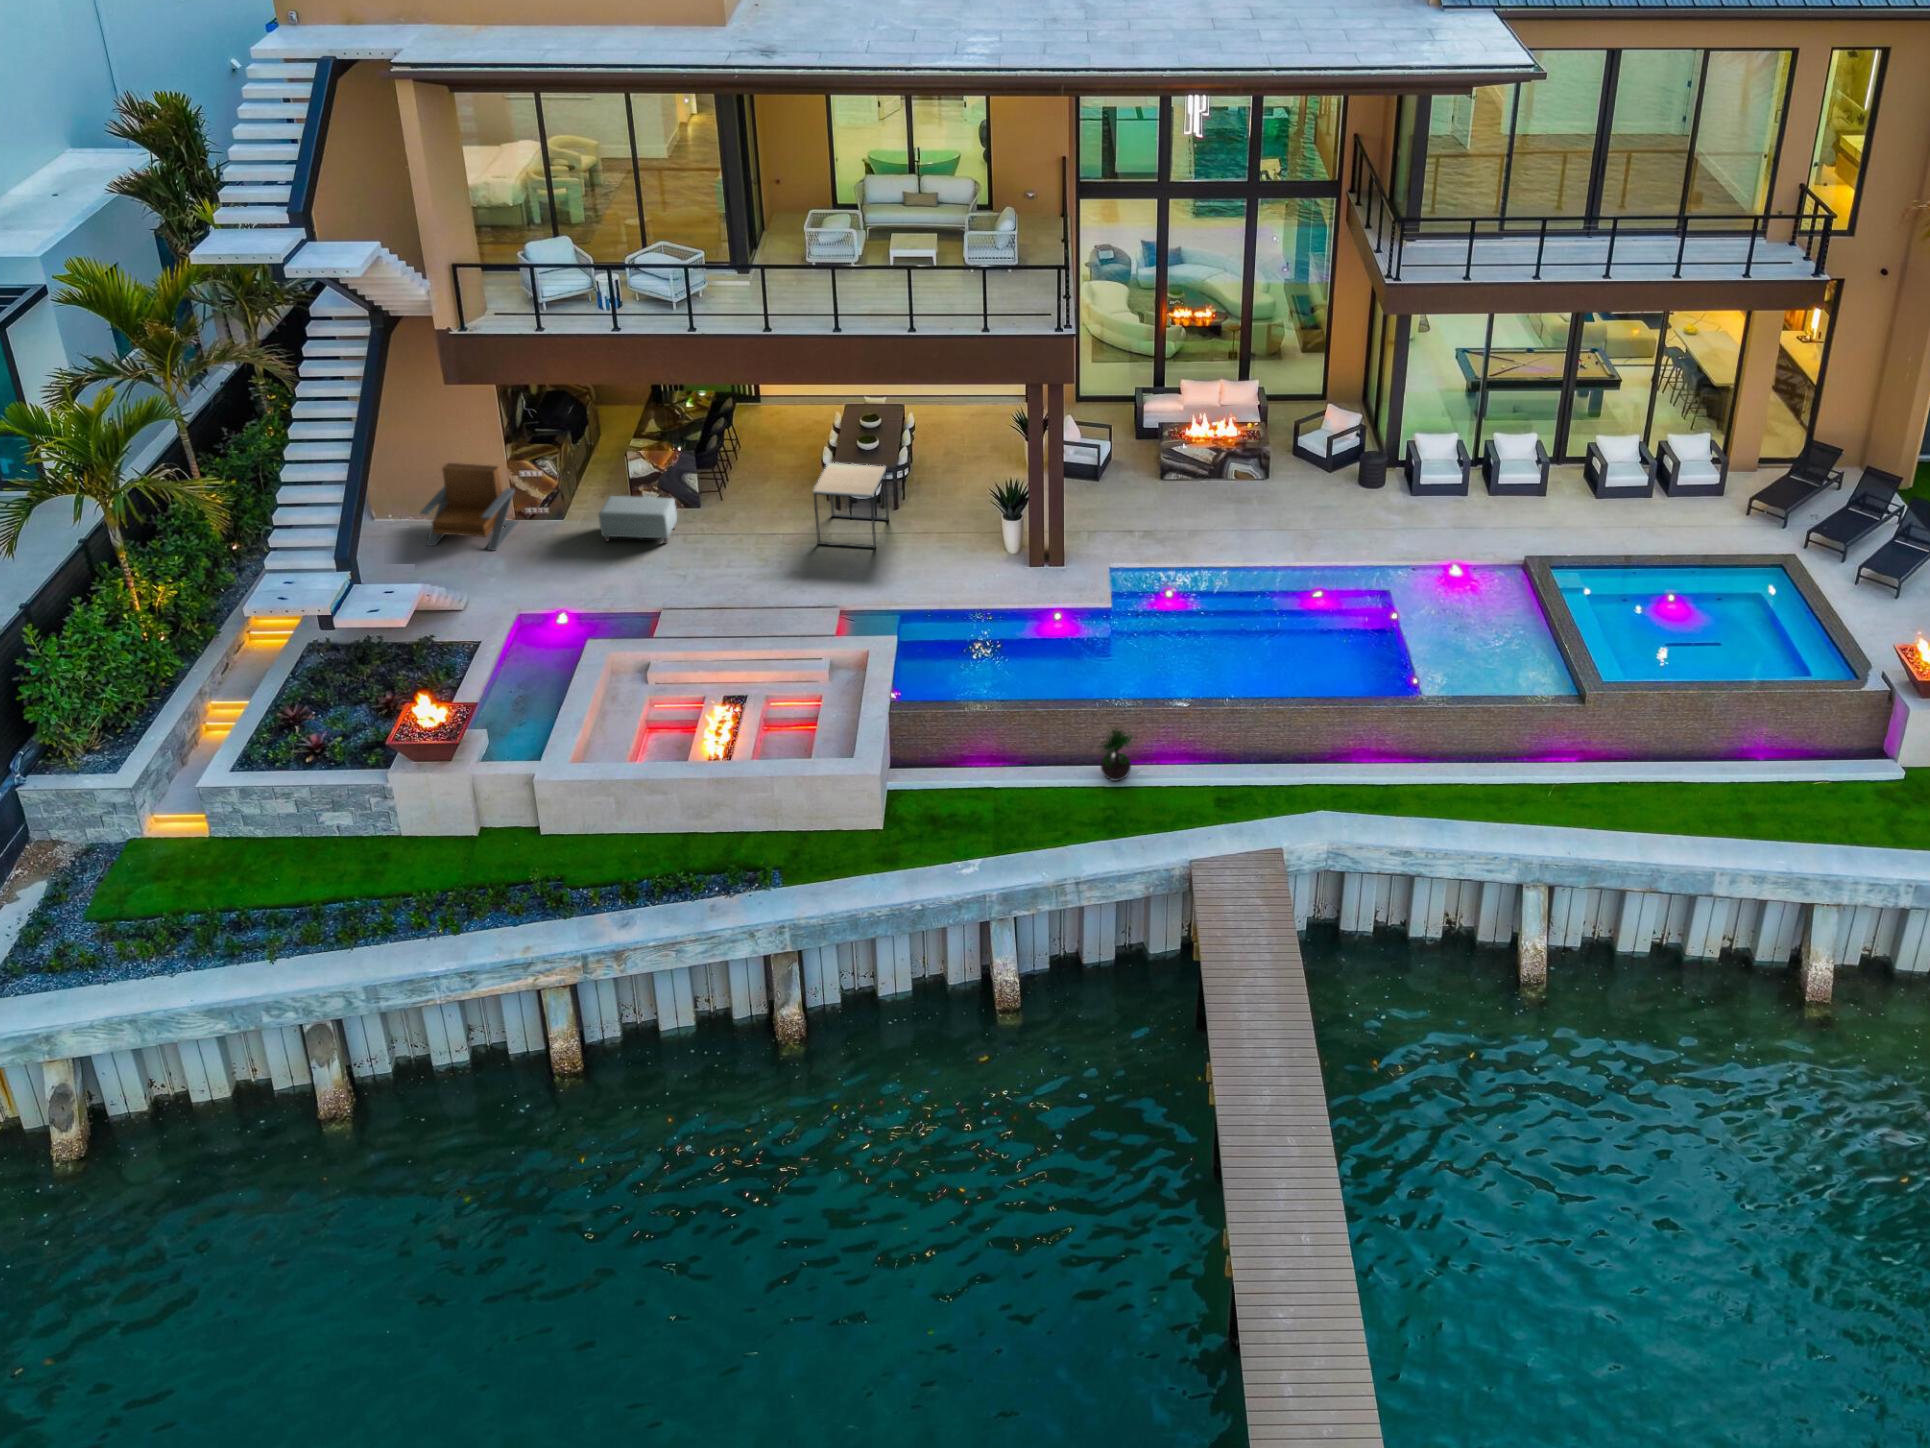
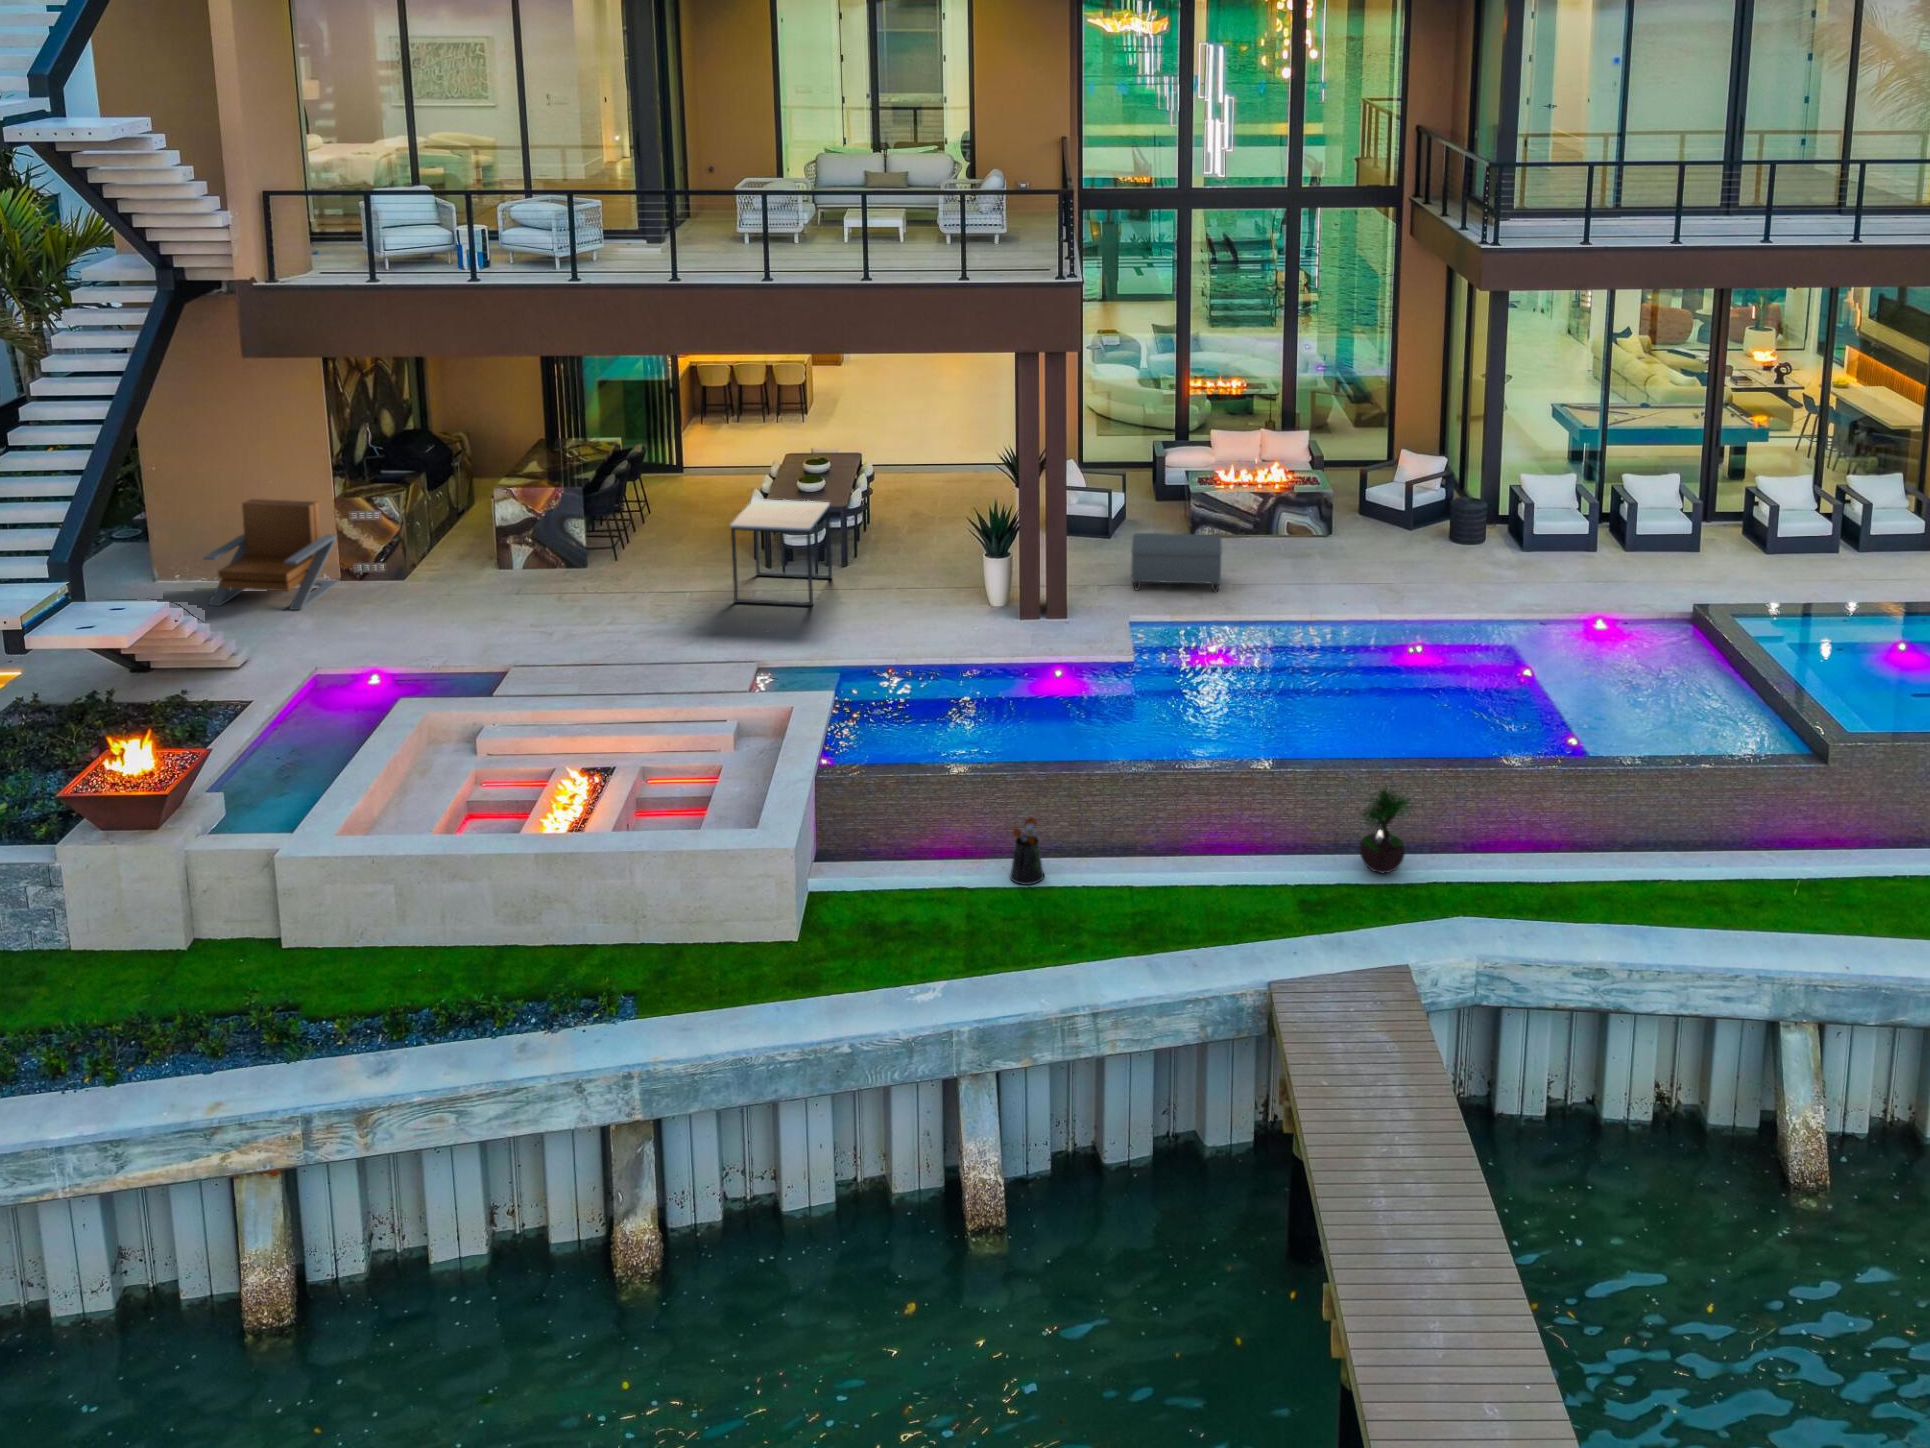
ottoman: present [599,496,677,544] -> present [1131,533,1222,592]
potted tree: present [1100,728,1133,781] -> present [1357,786,1412,873]
watering can: none [1022,741,1046,786] -> present [1010,817,1044,885]

